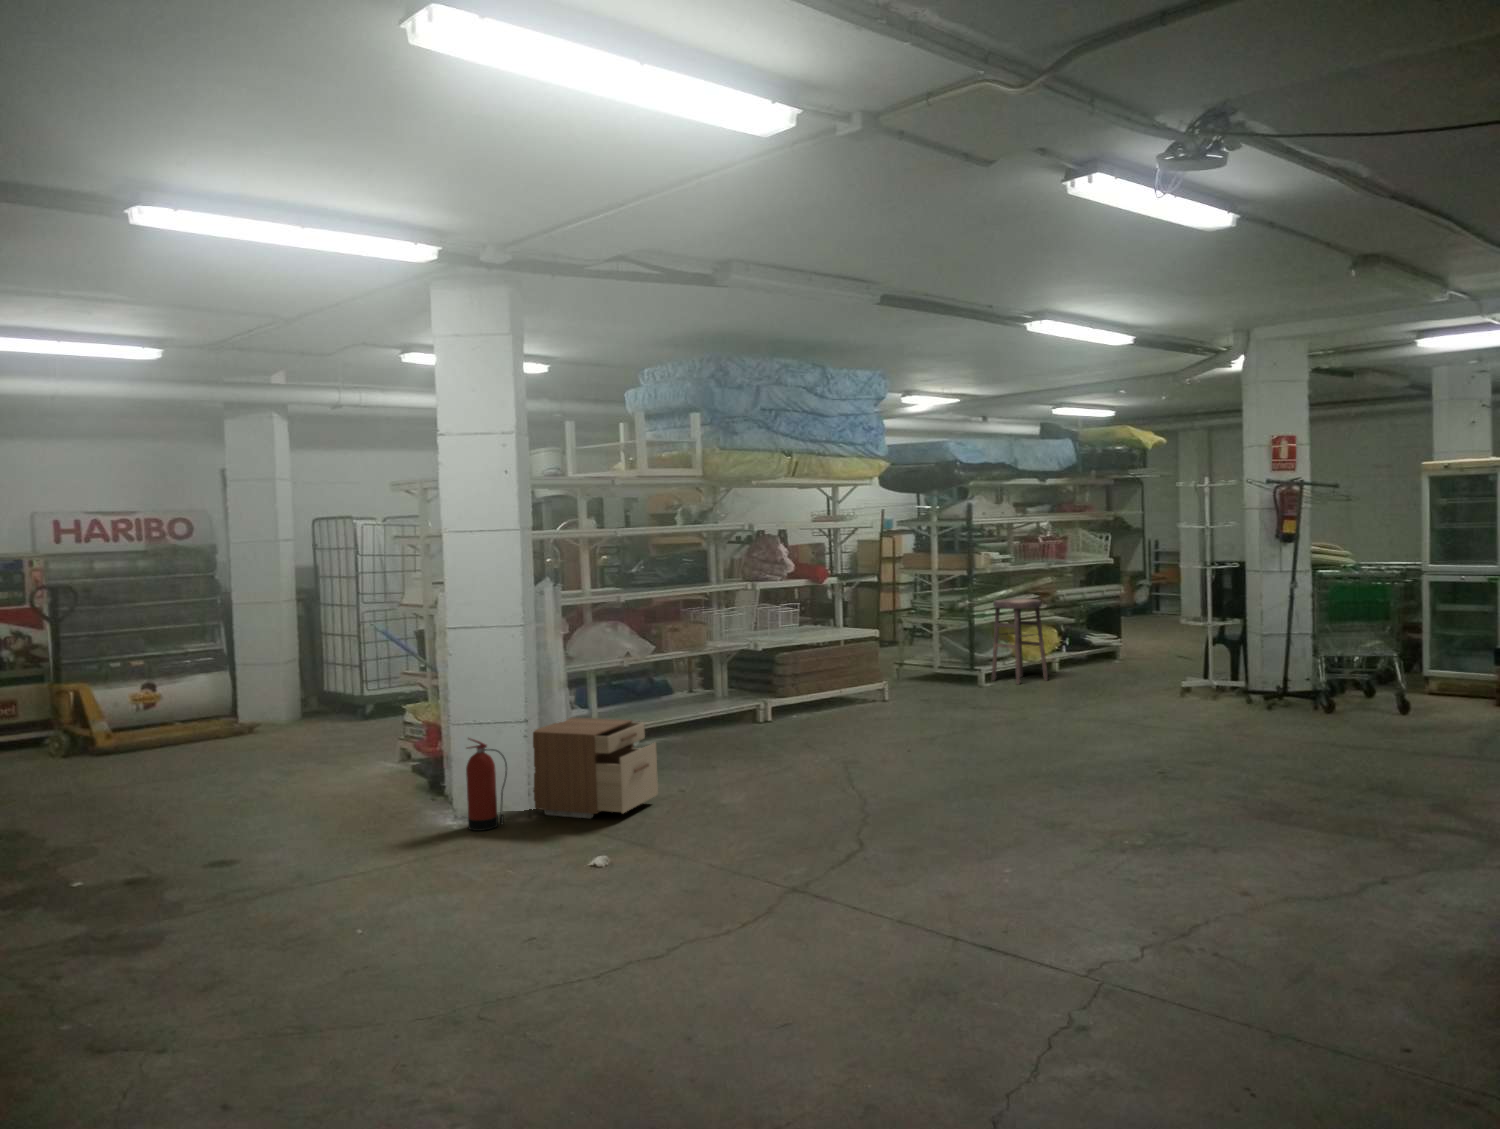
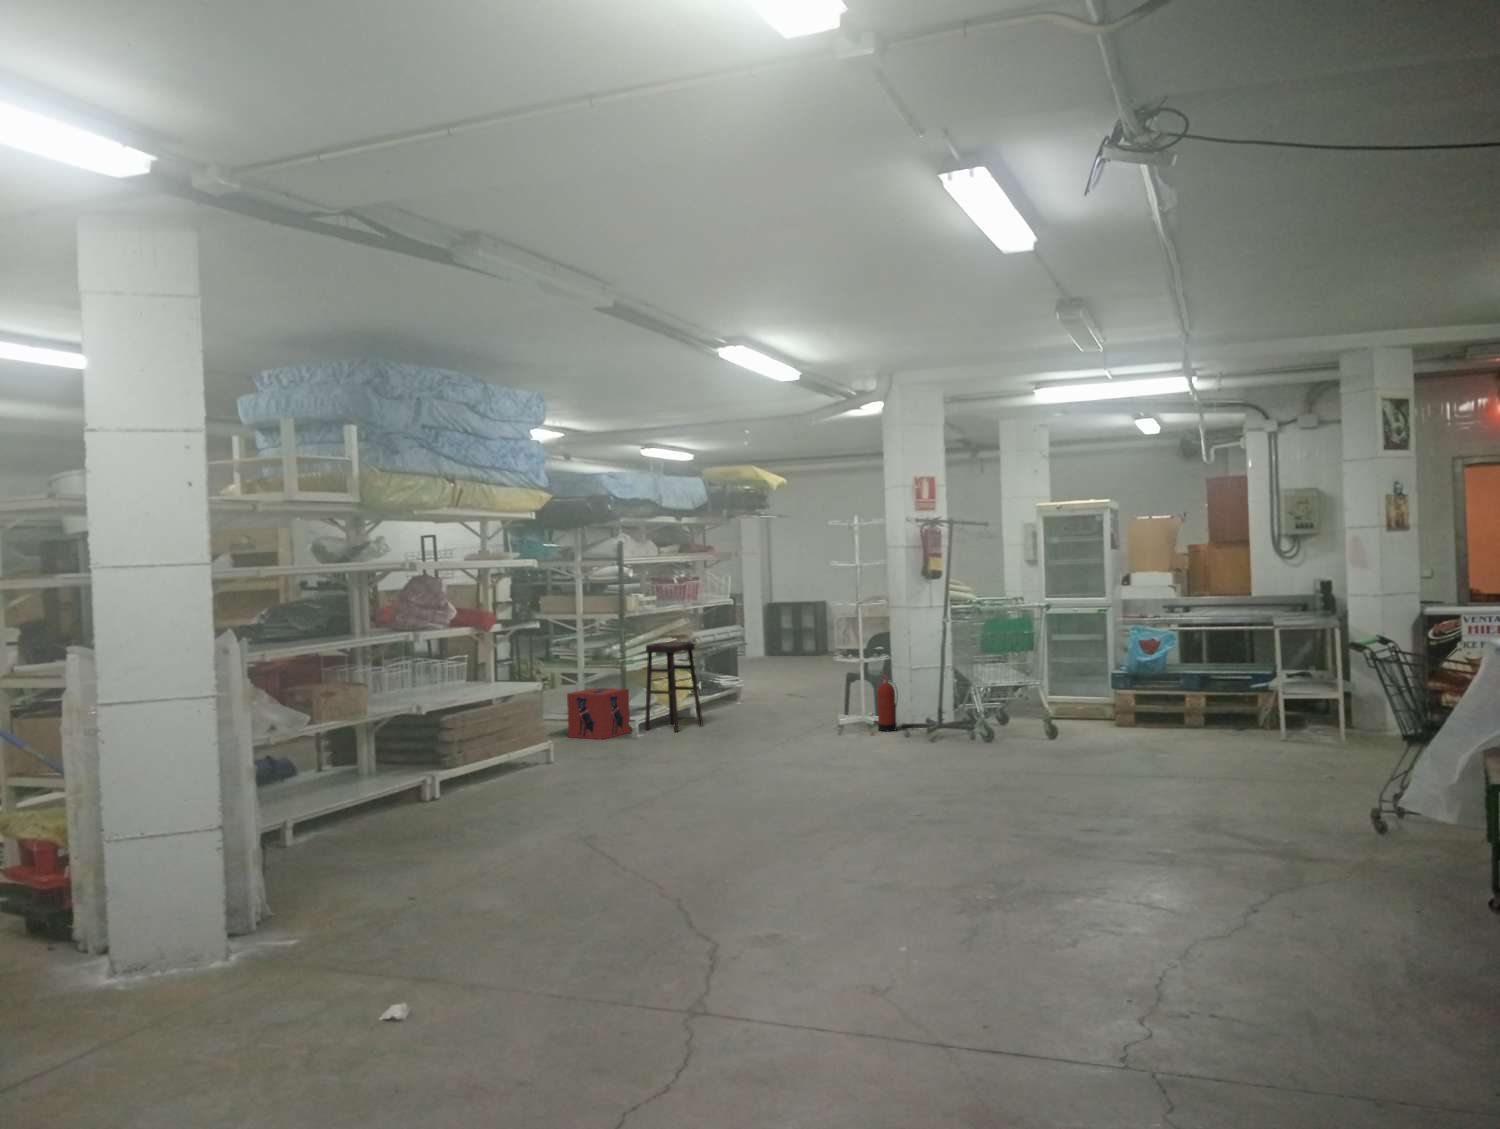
storage box: none [917,638,976,686] -> present [567,688,630,739]
filing cabinet: present [533,718,658,818] -> none [175,820,362,971]
fire extinguisher: present [466,738,507,831] -> present [877,673,897,731]

